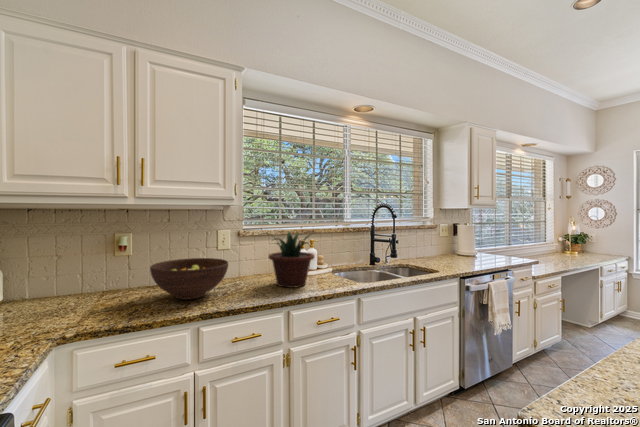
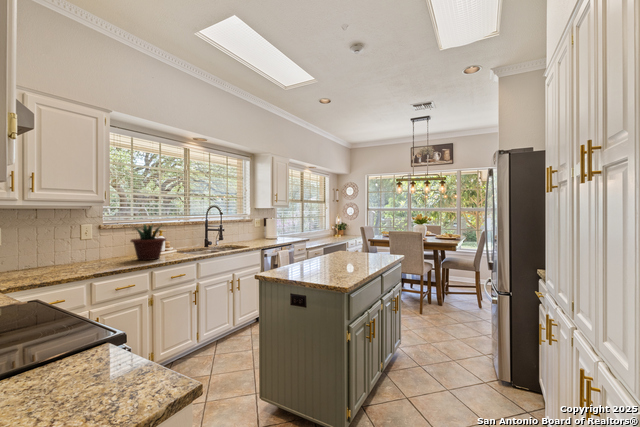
fruit bowl: present [150,258,228,300] -> none [38,244,103,270]

